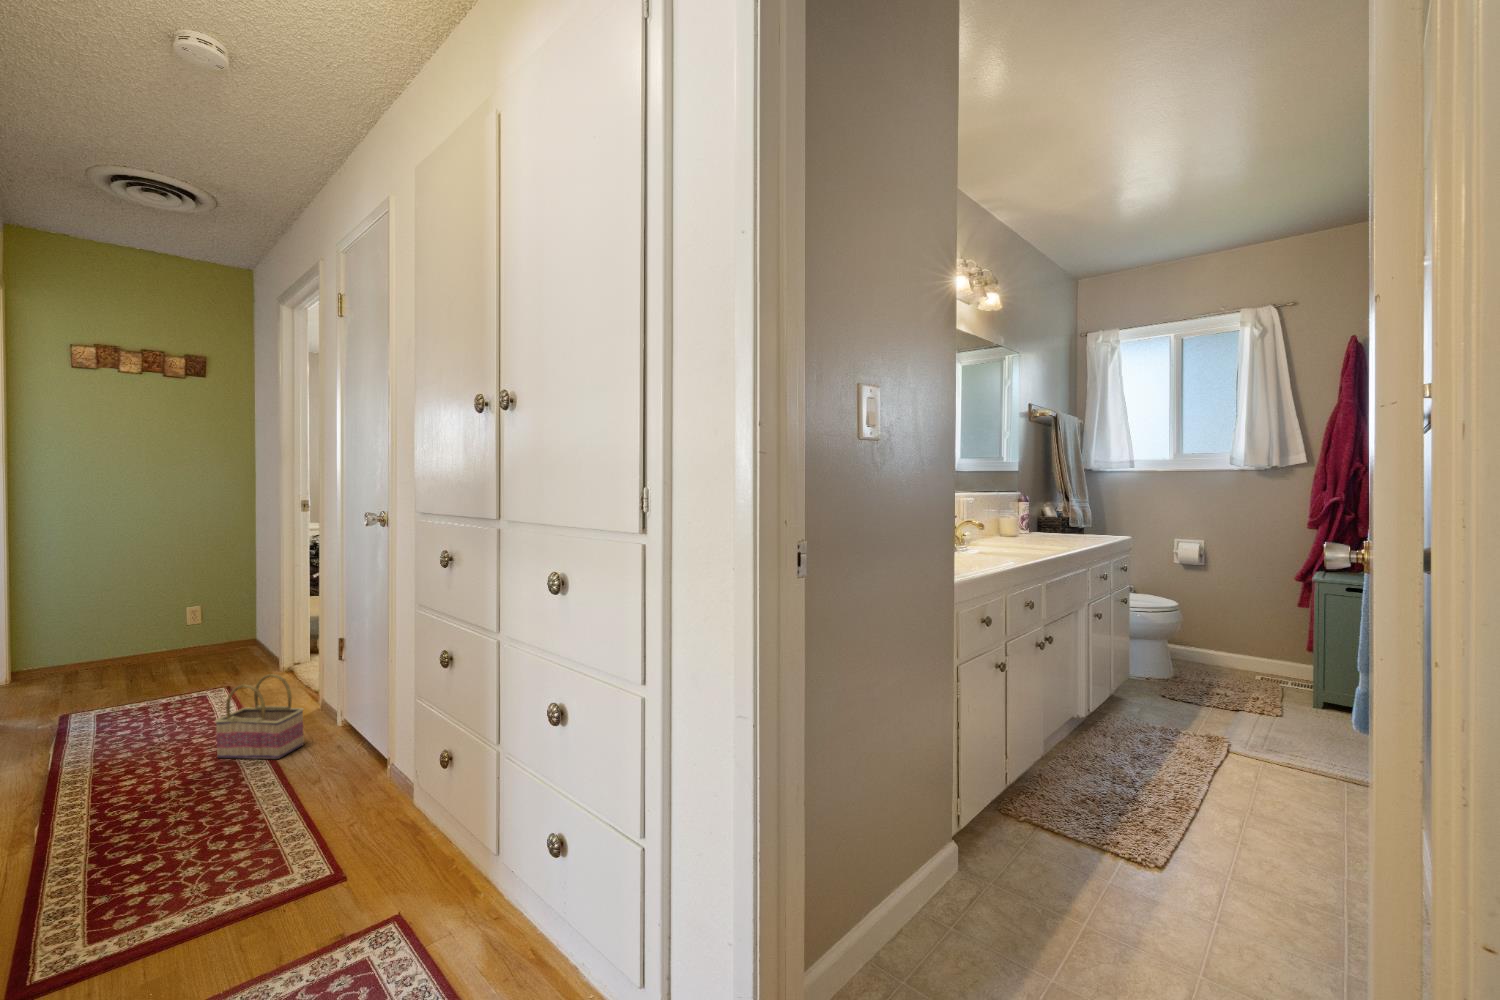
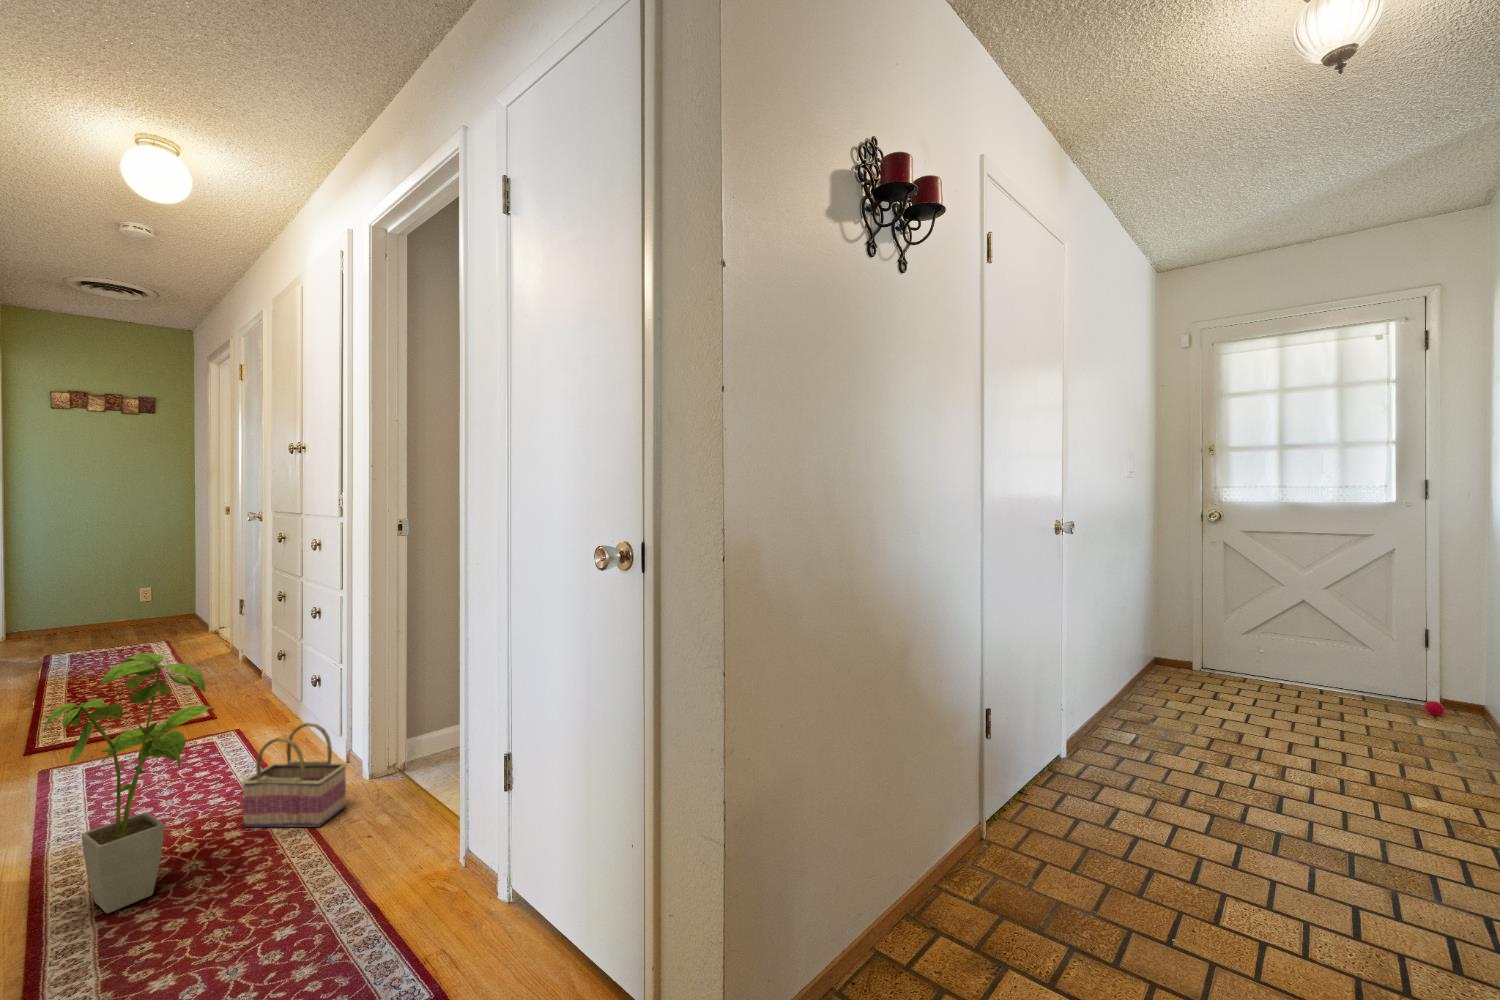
house plant: none [46,609,188,814] -> present [44,653,215,913]

